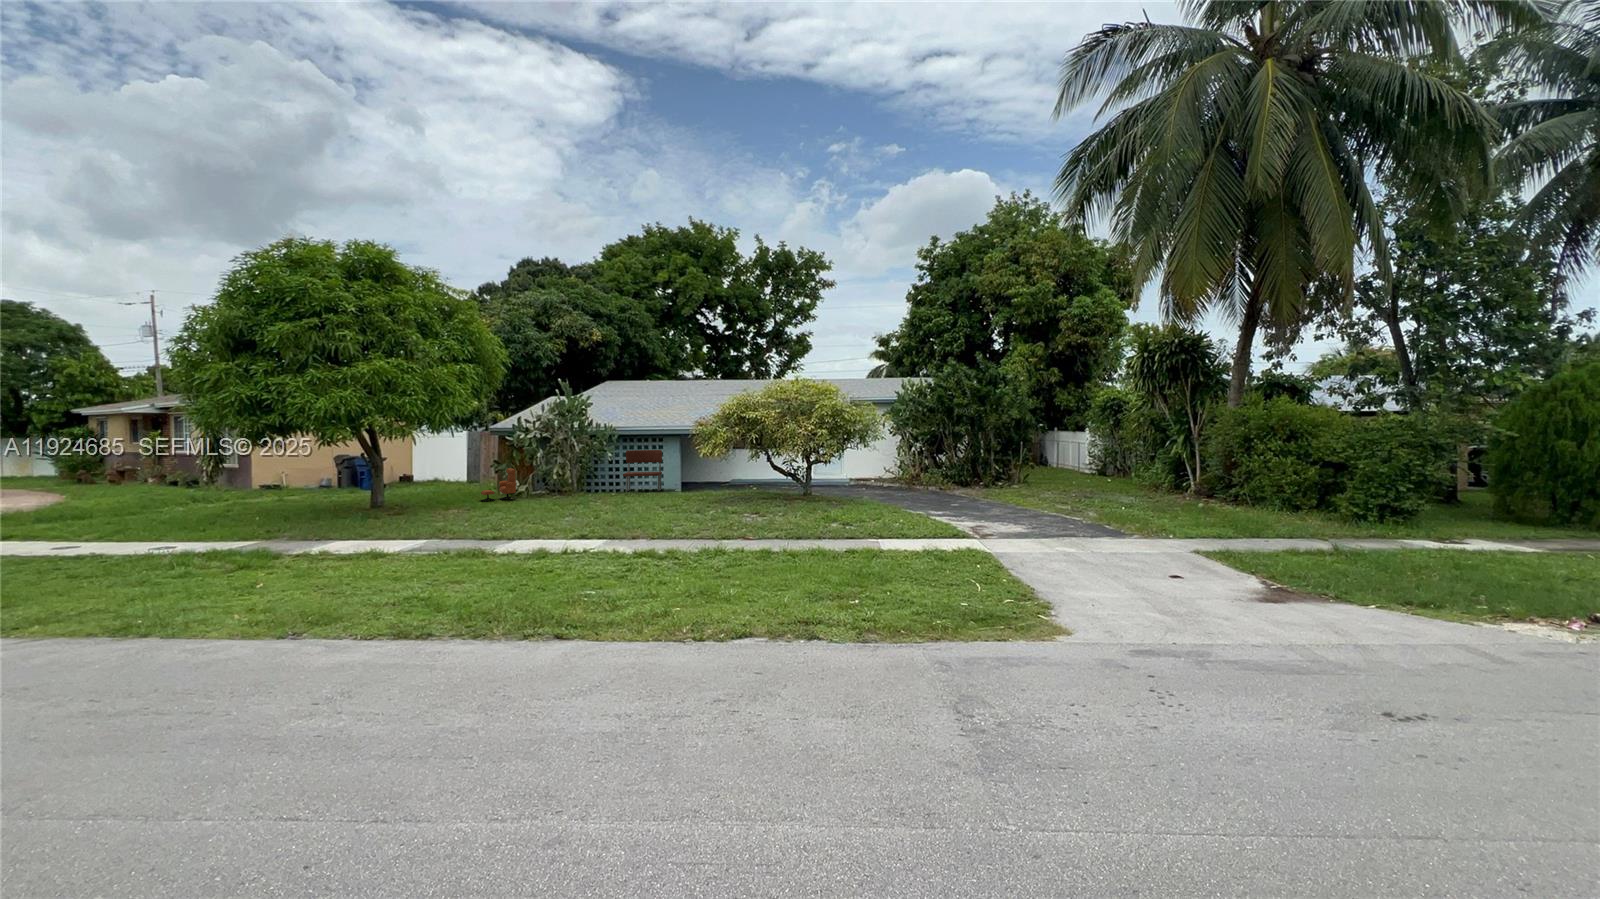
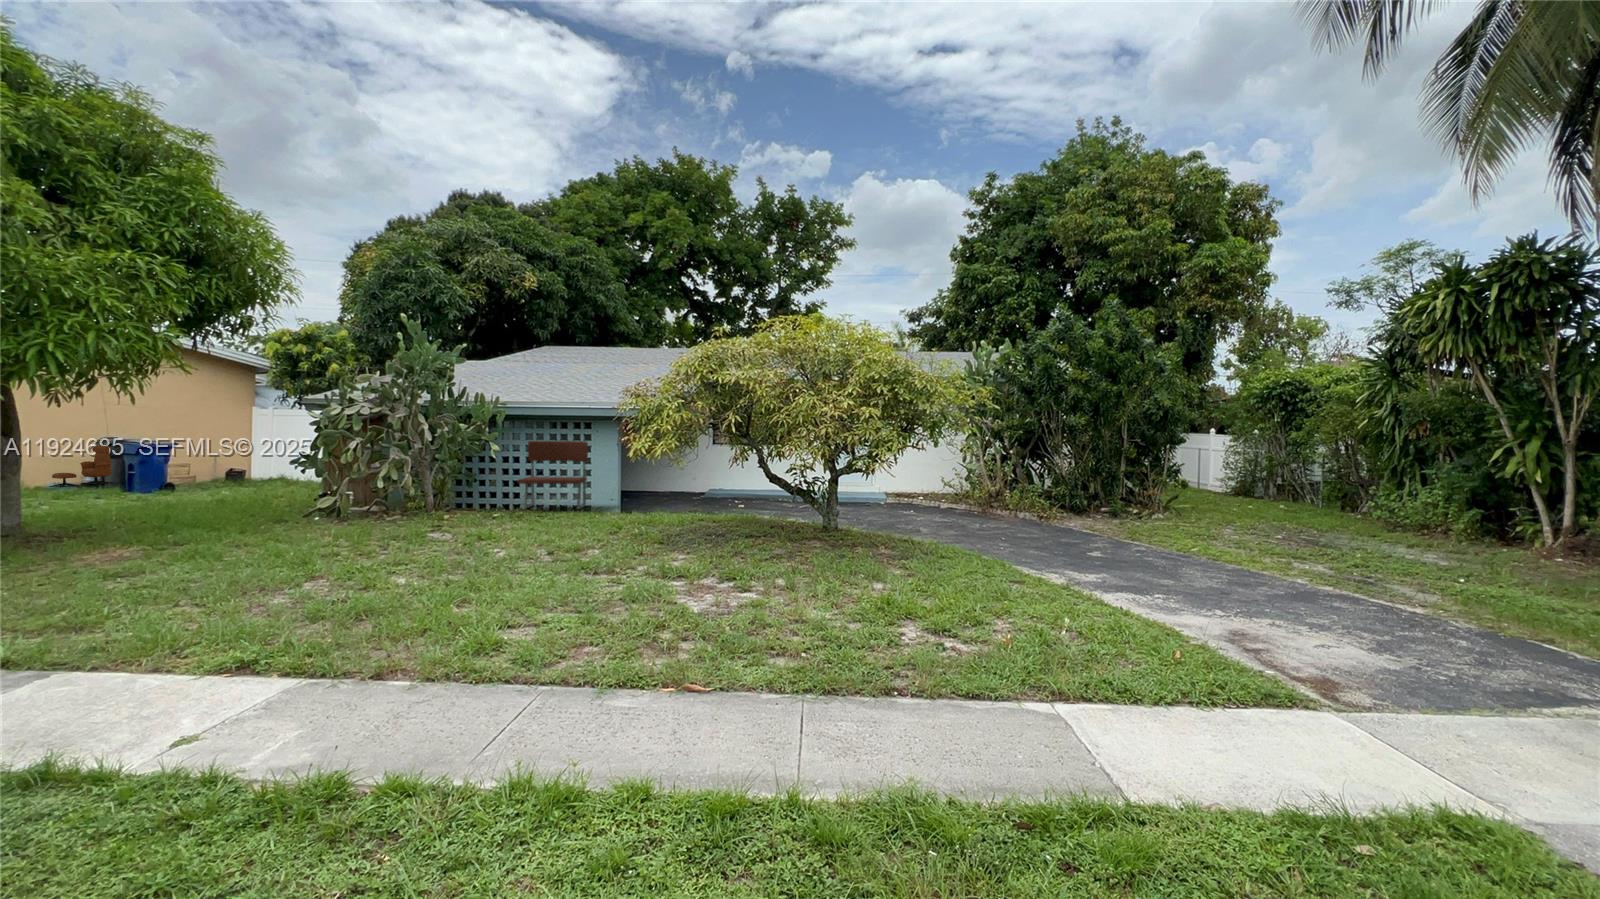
lounge chair: present [480,468,516,502] -> present [49,446,112,487]

